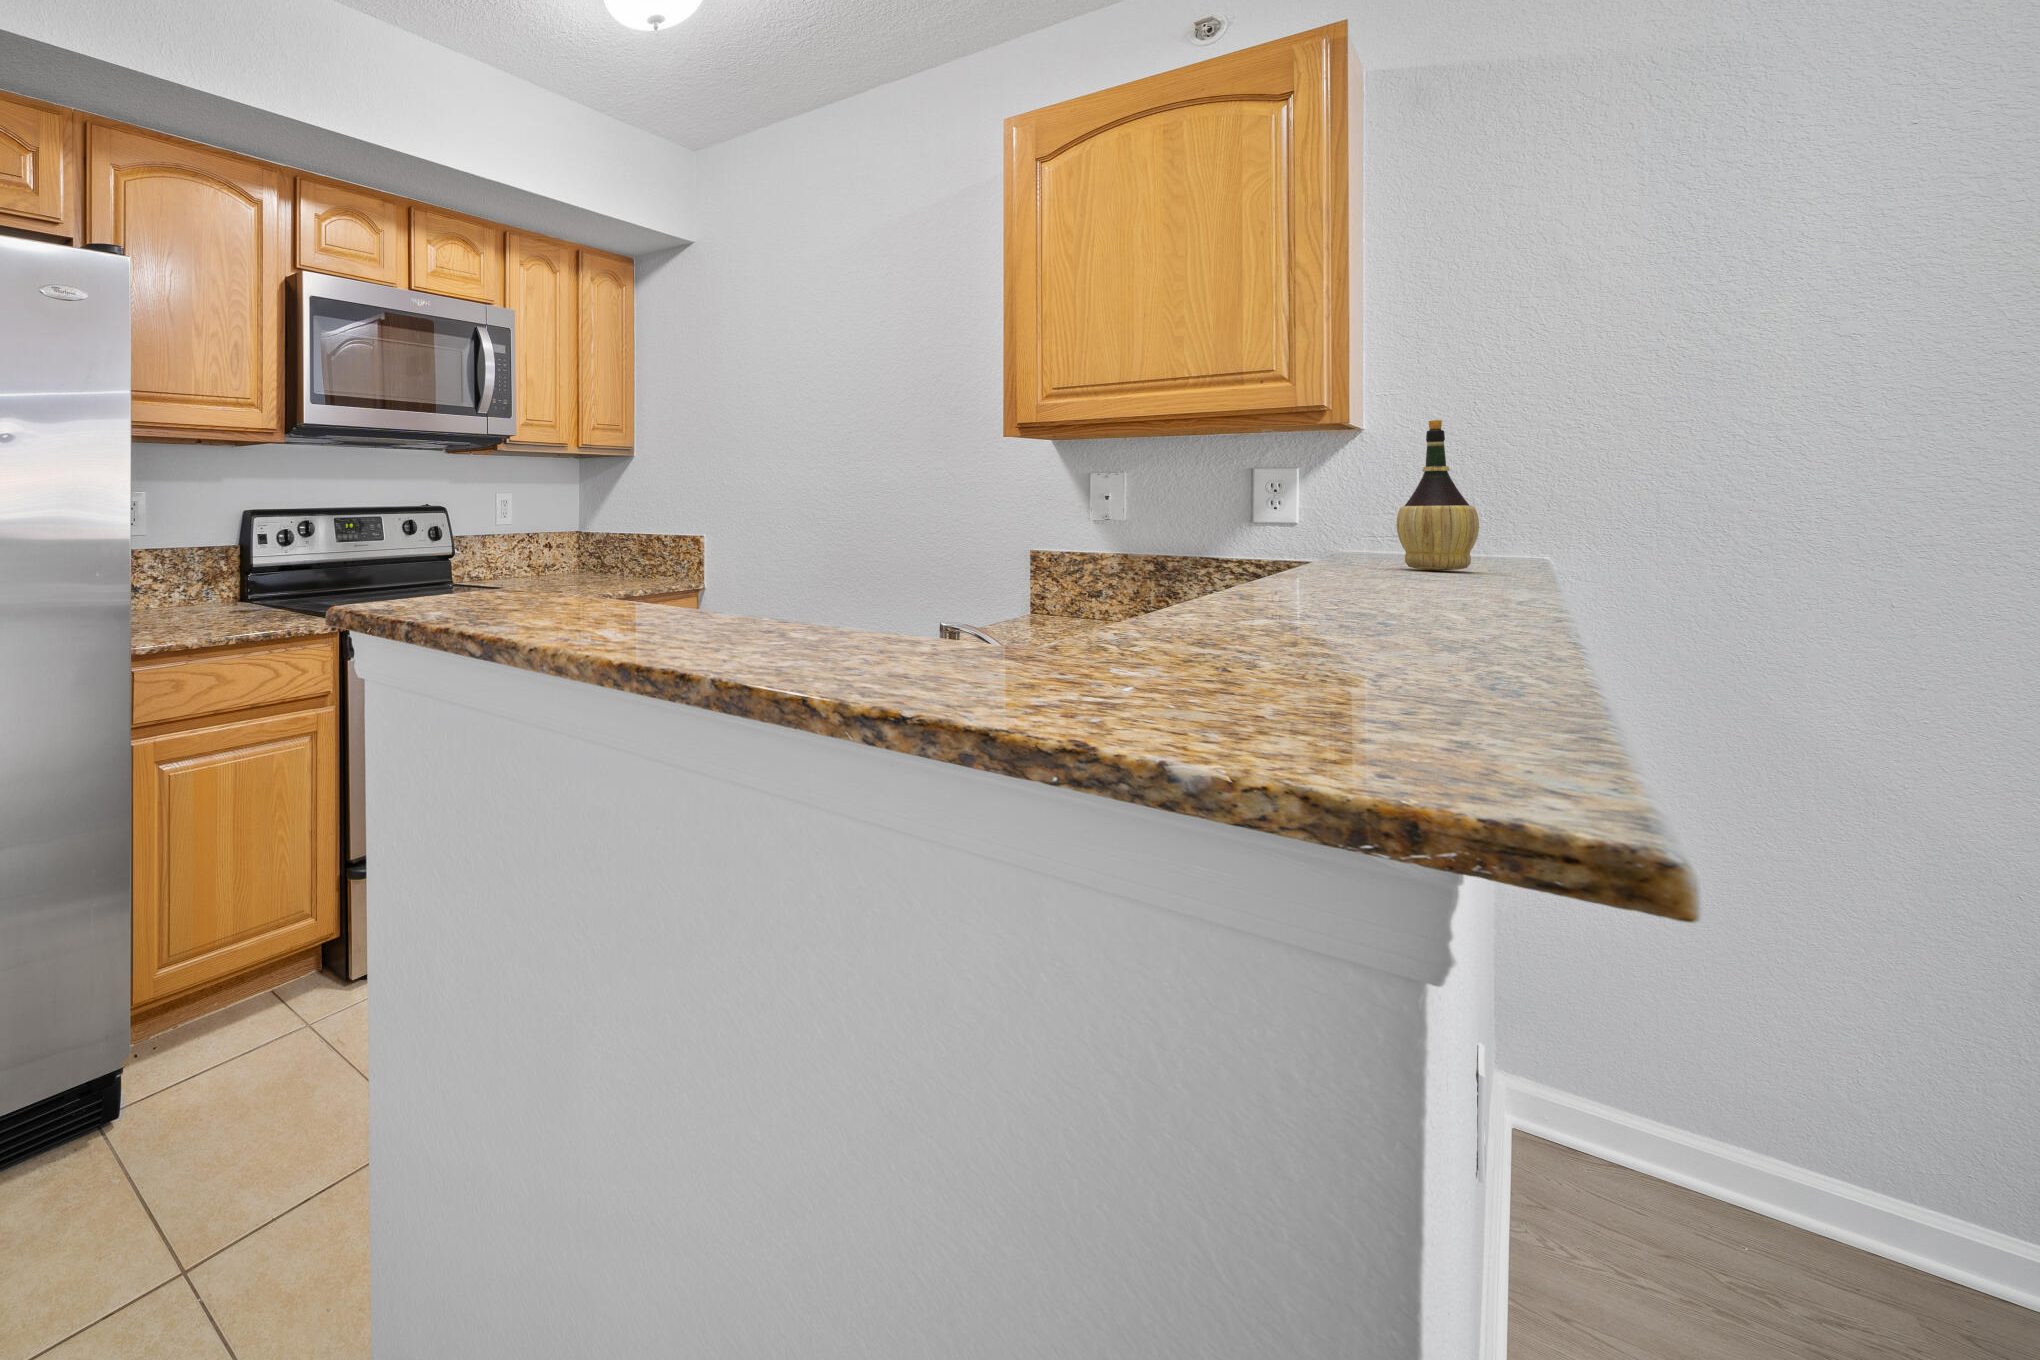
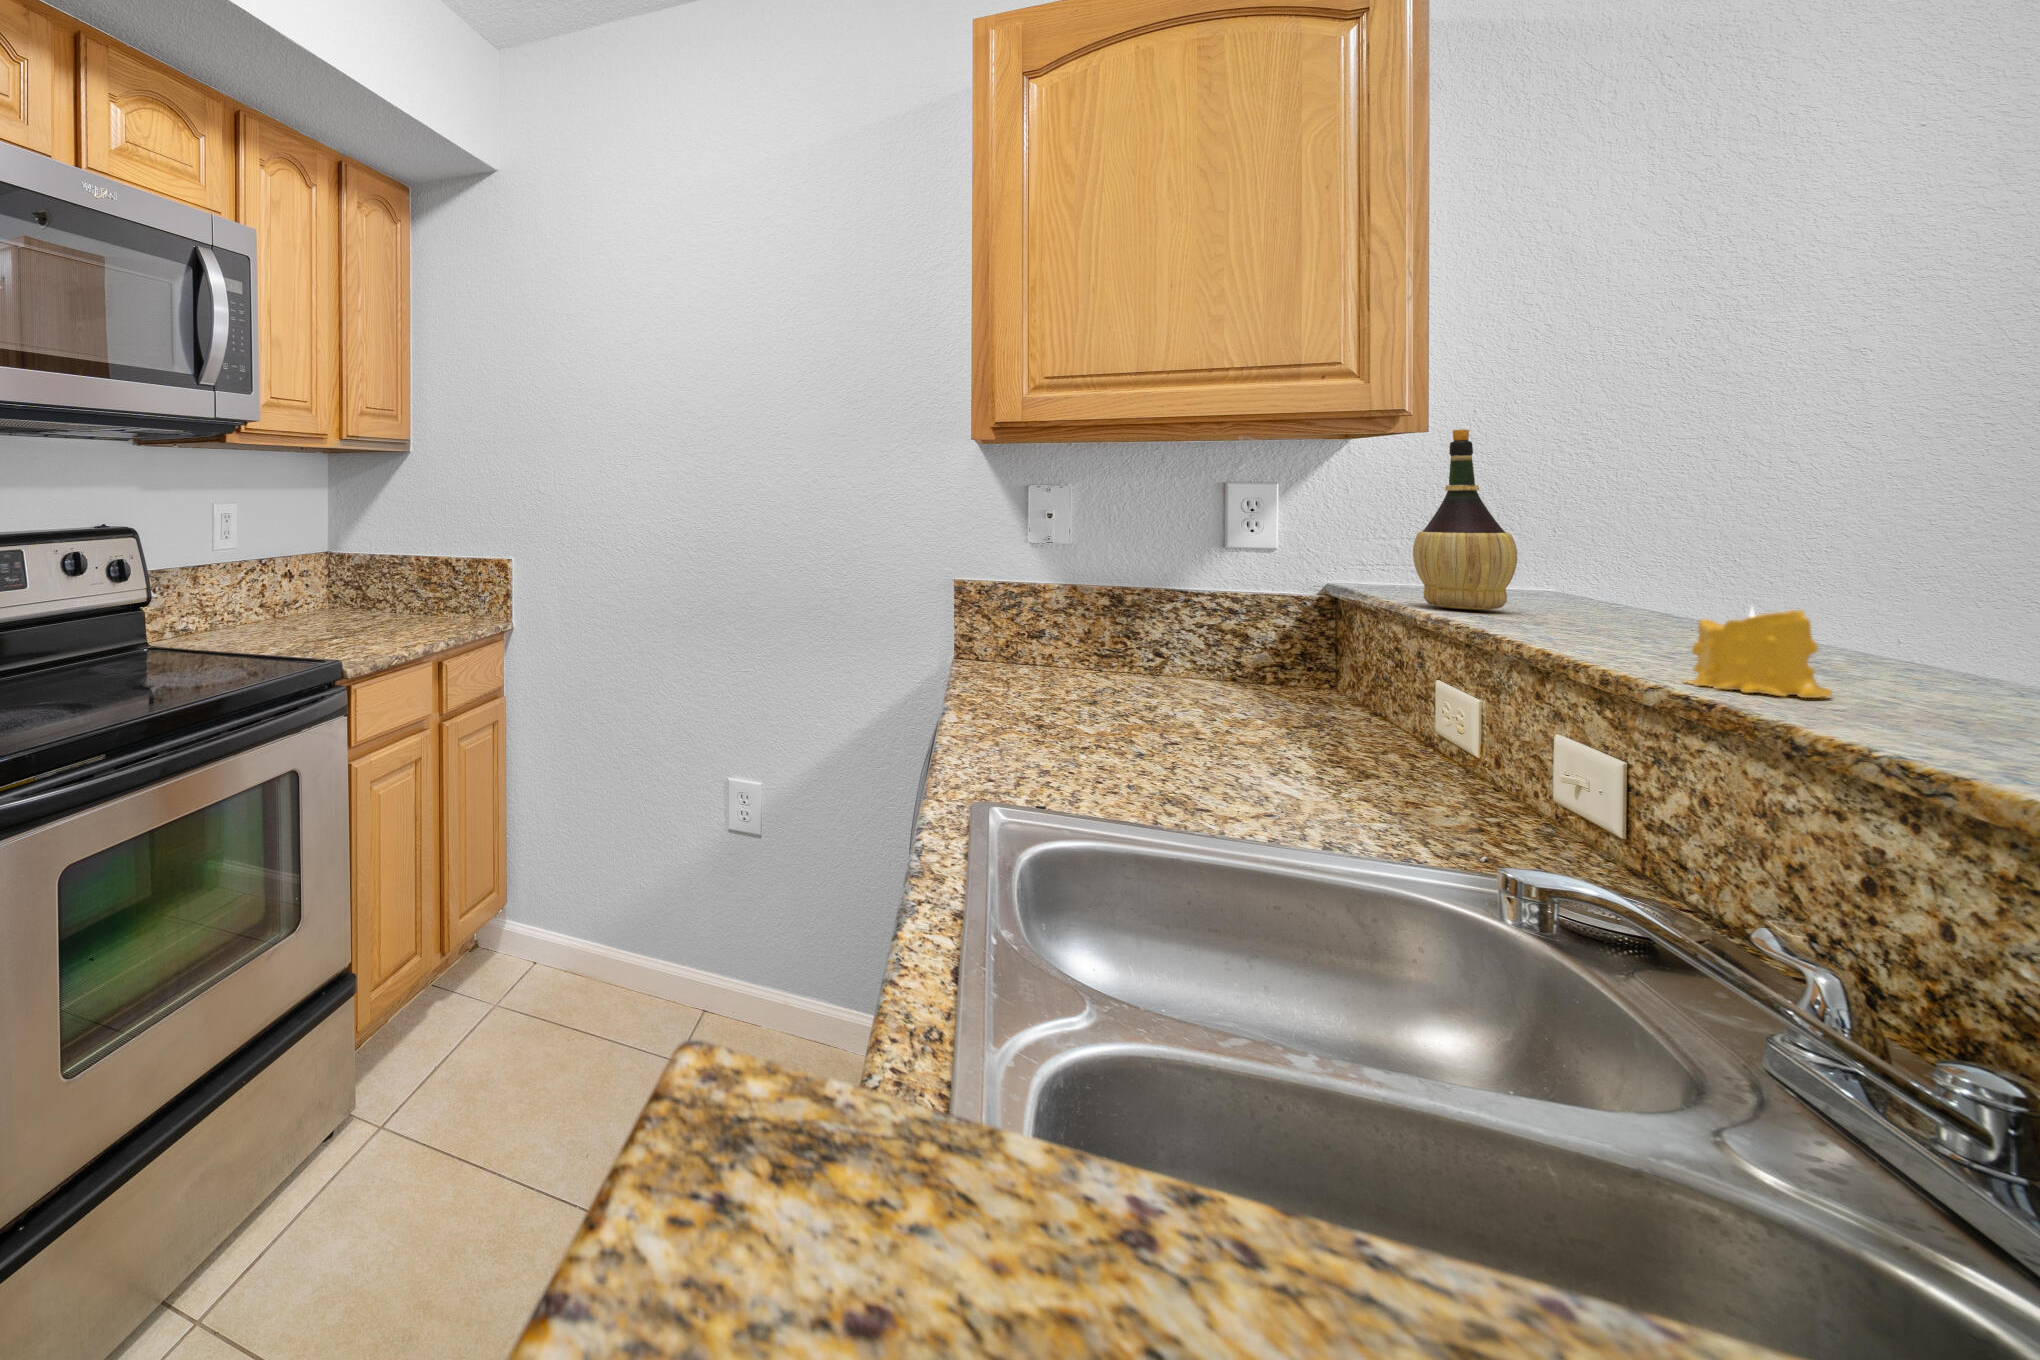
candle: none [1317,532,1390,588] -> present [1684,607,1832,698]

